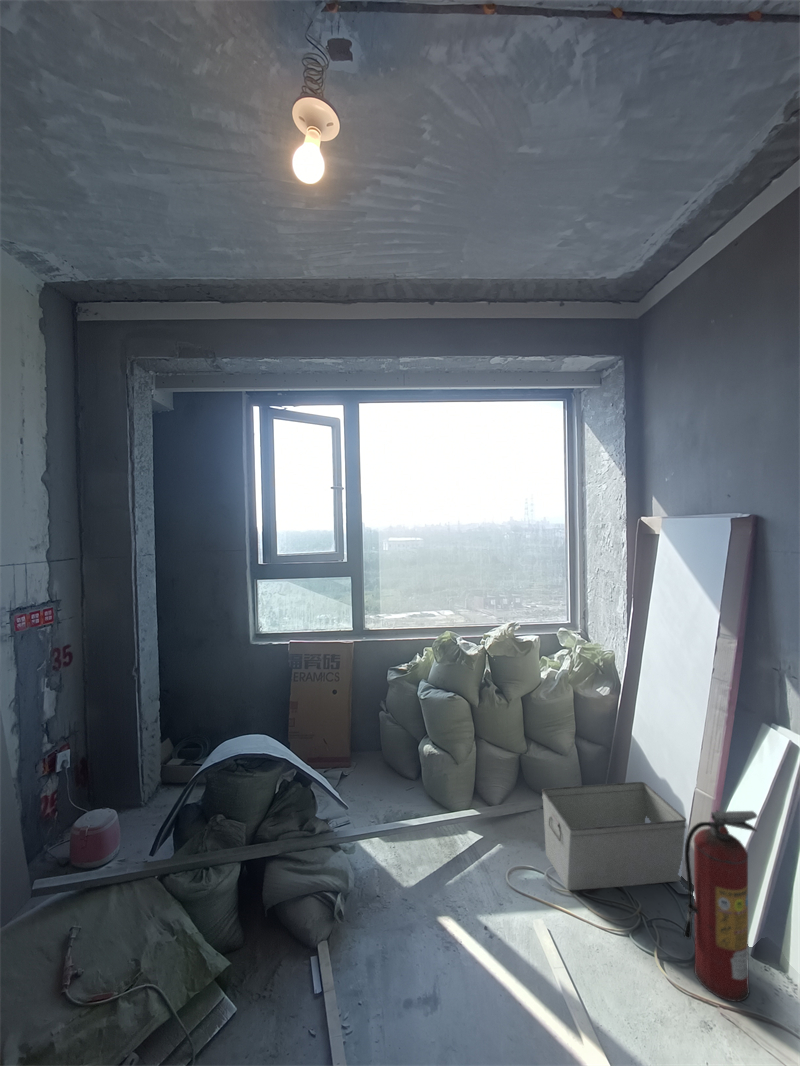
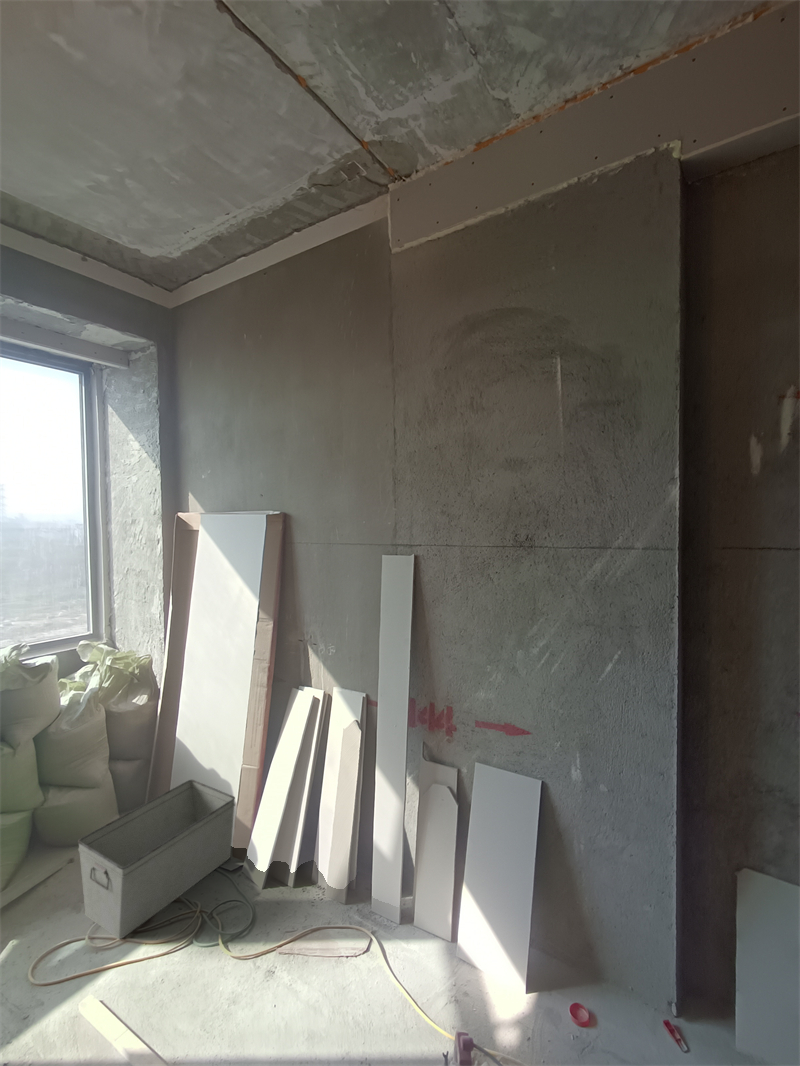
fire extinguisher: present [684,811,757,1002] -> none [246,764,300,942]

